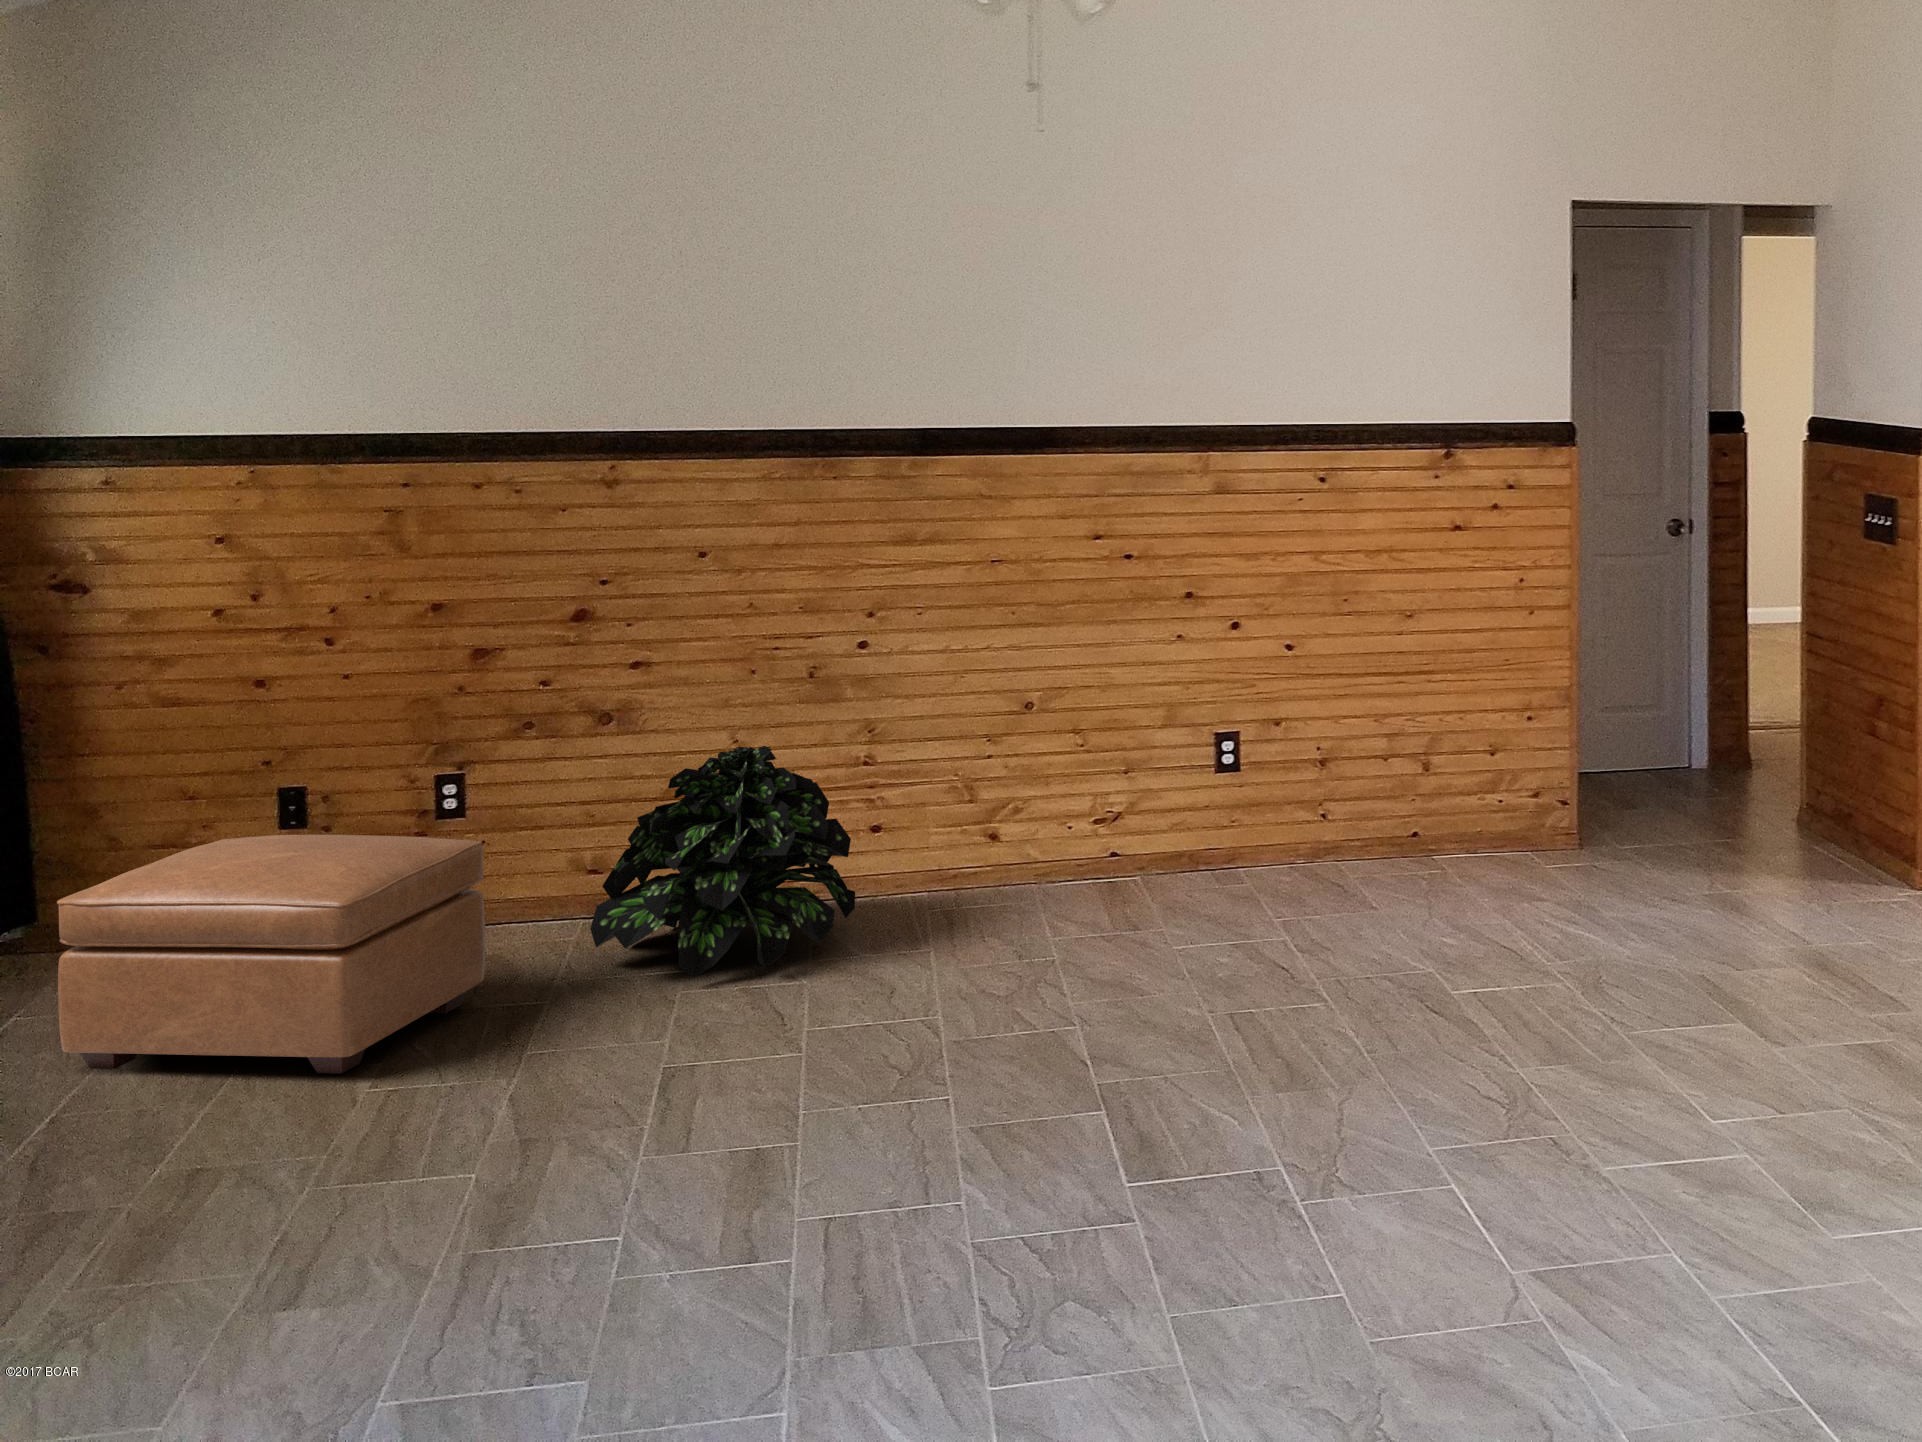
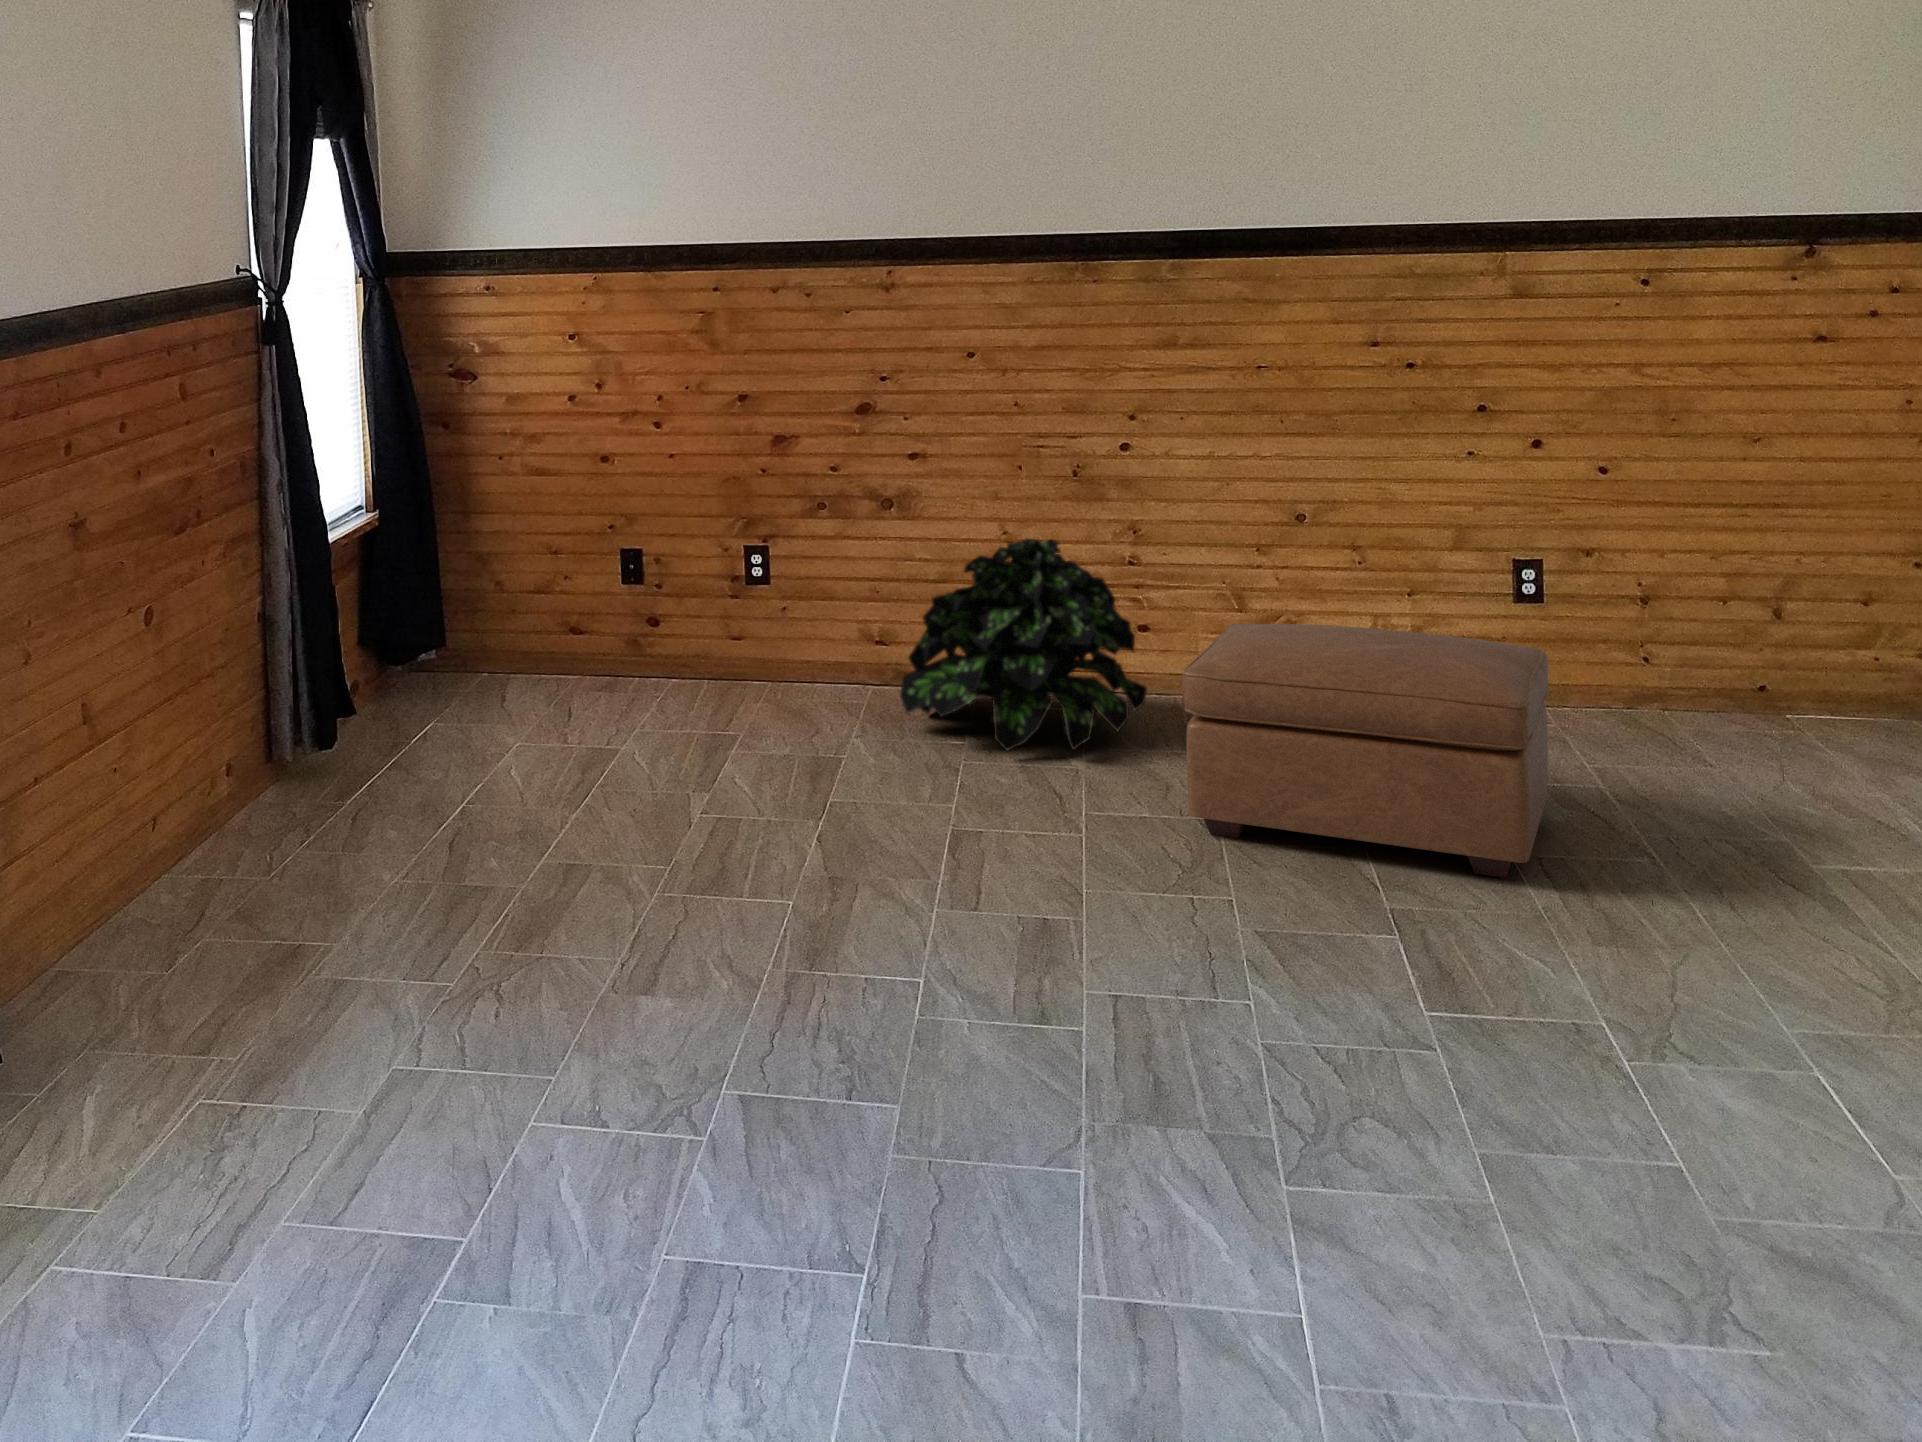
ottoman: present [57,835,485,1073] -> present [1182,624,1549,878]

